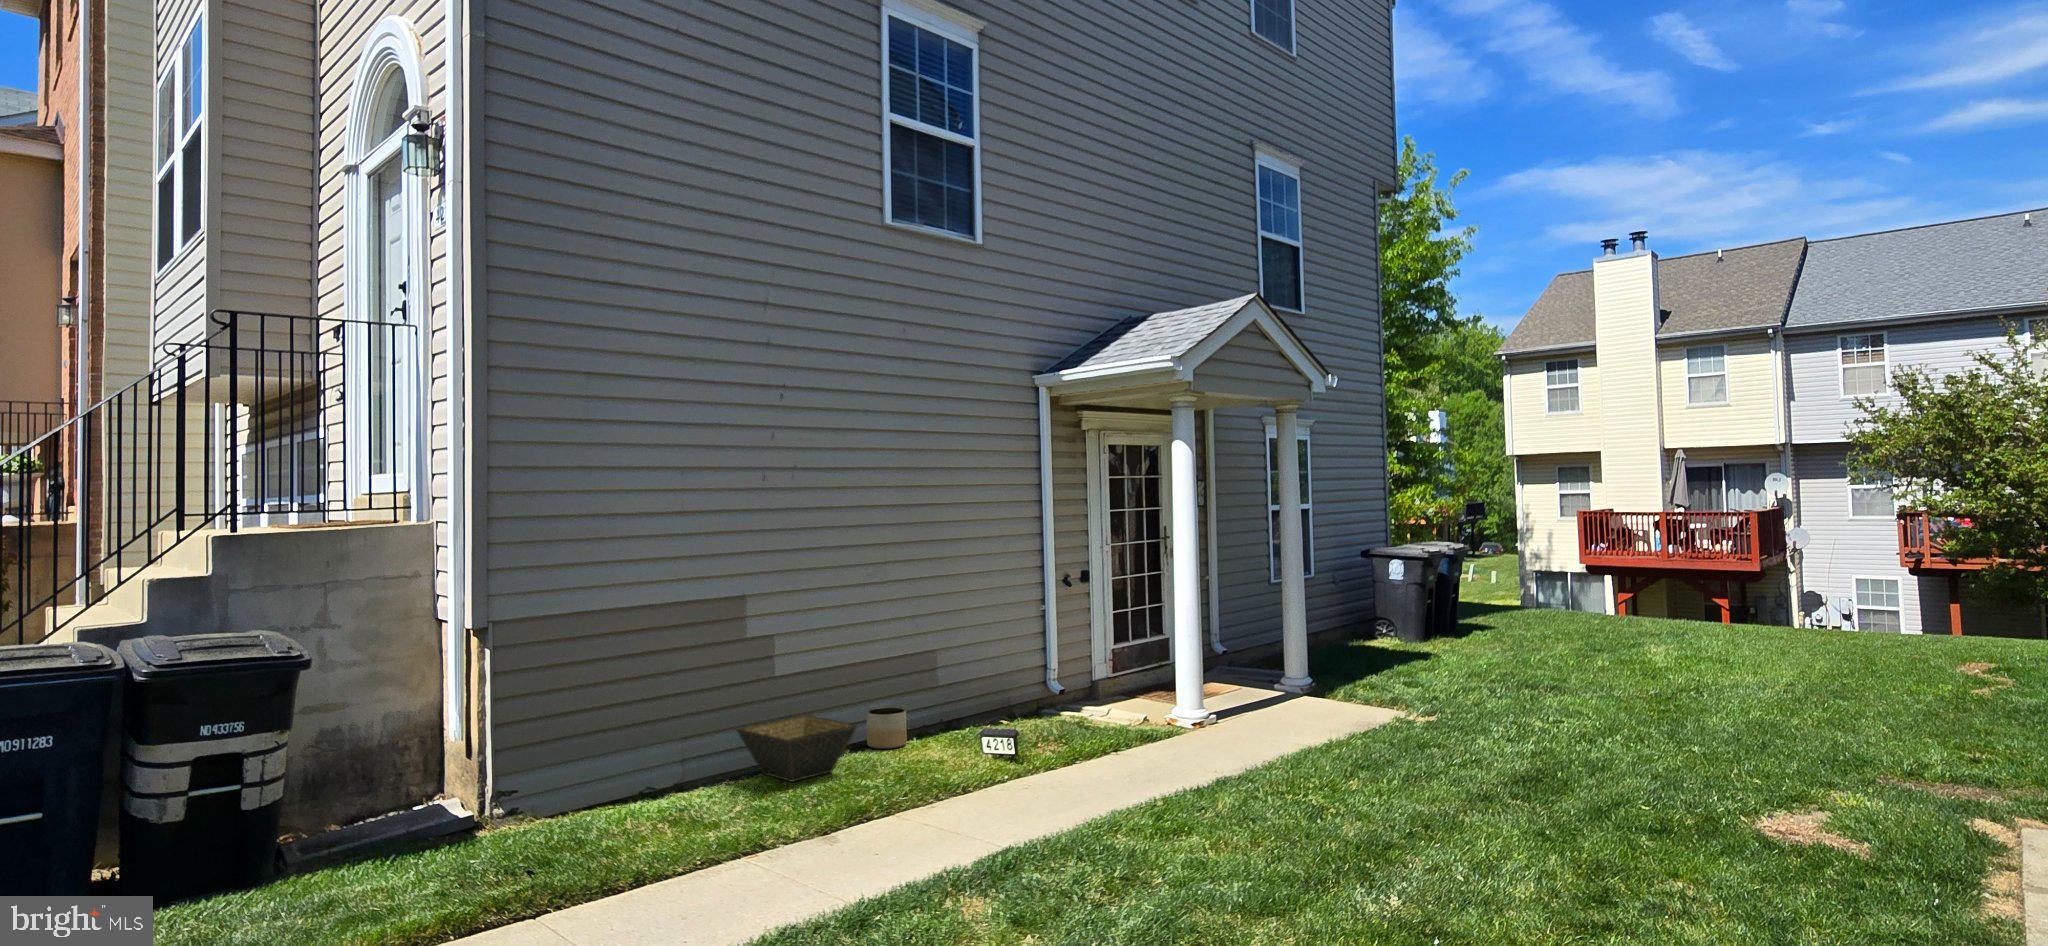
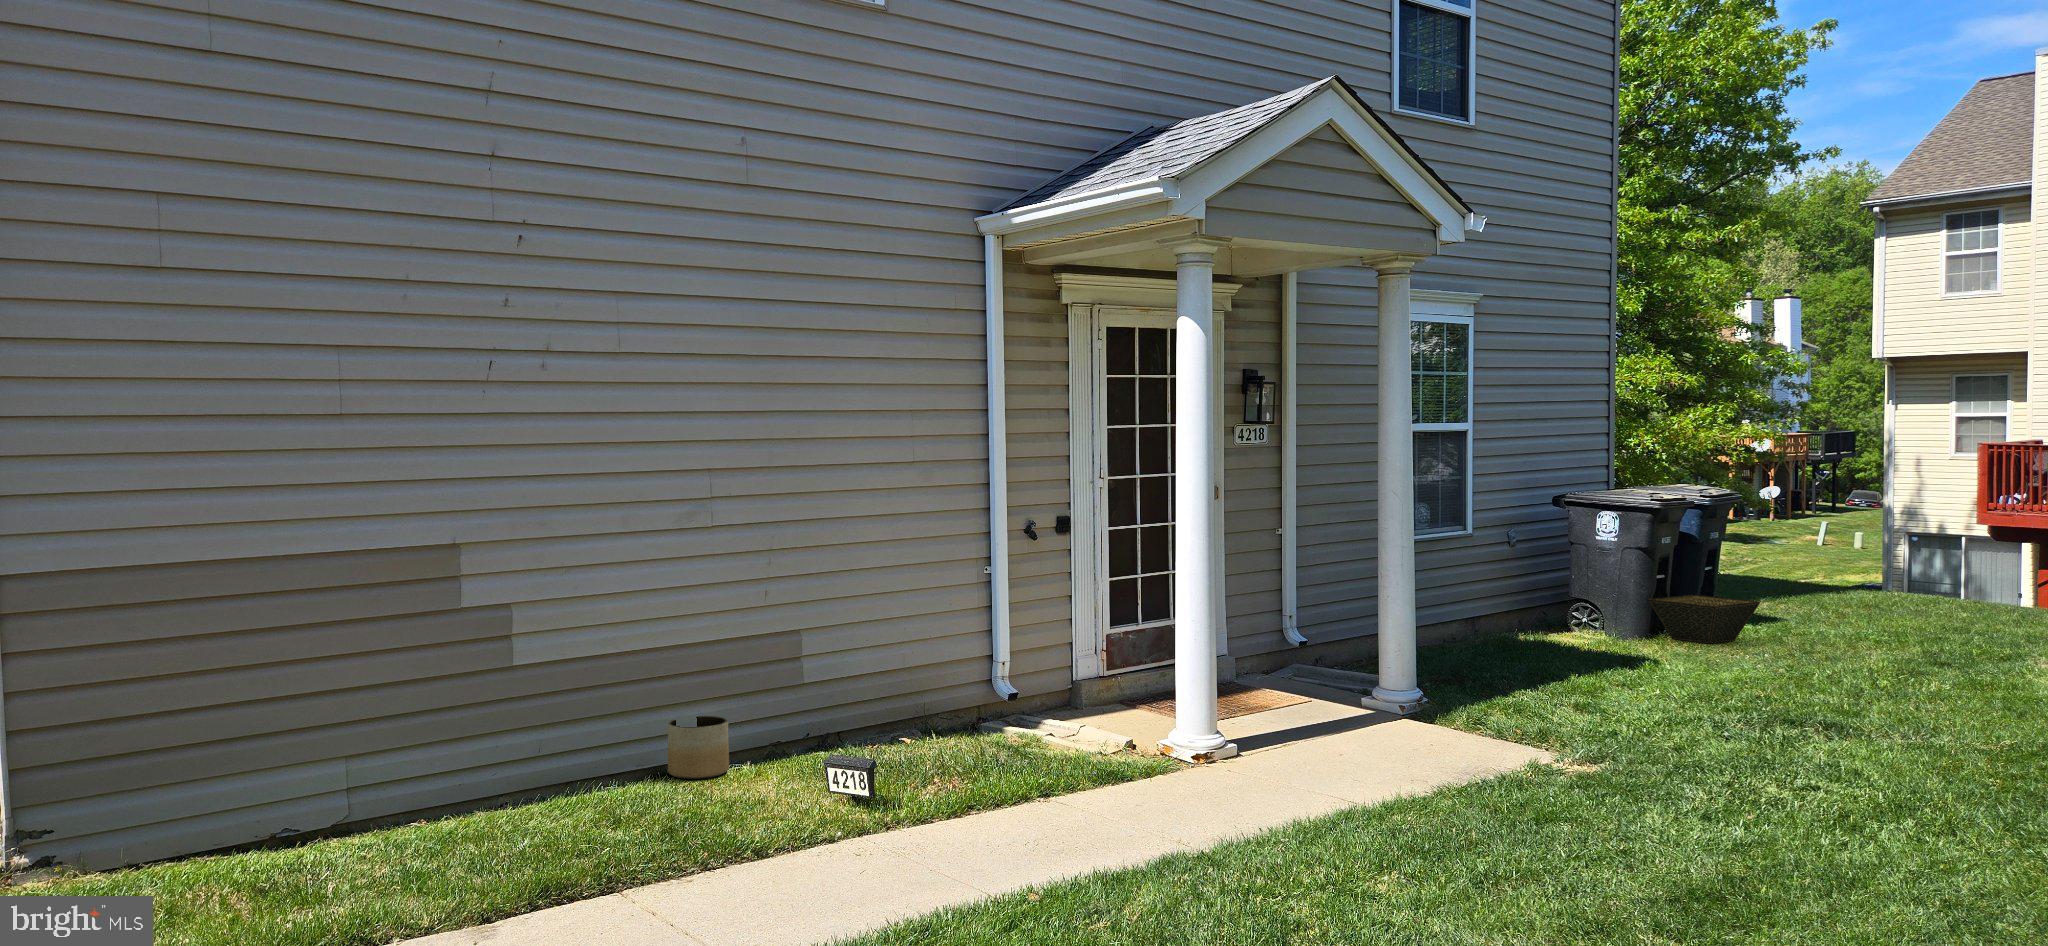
basket: present [736,715,857,782] -> present [1648,595,1760,644]

